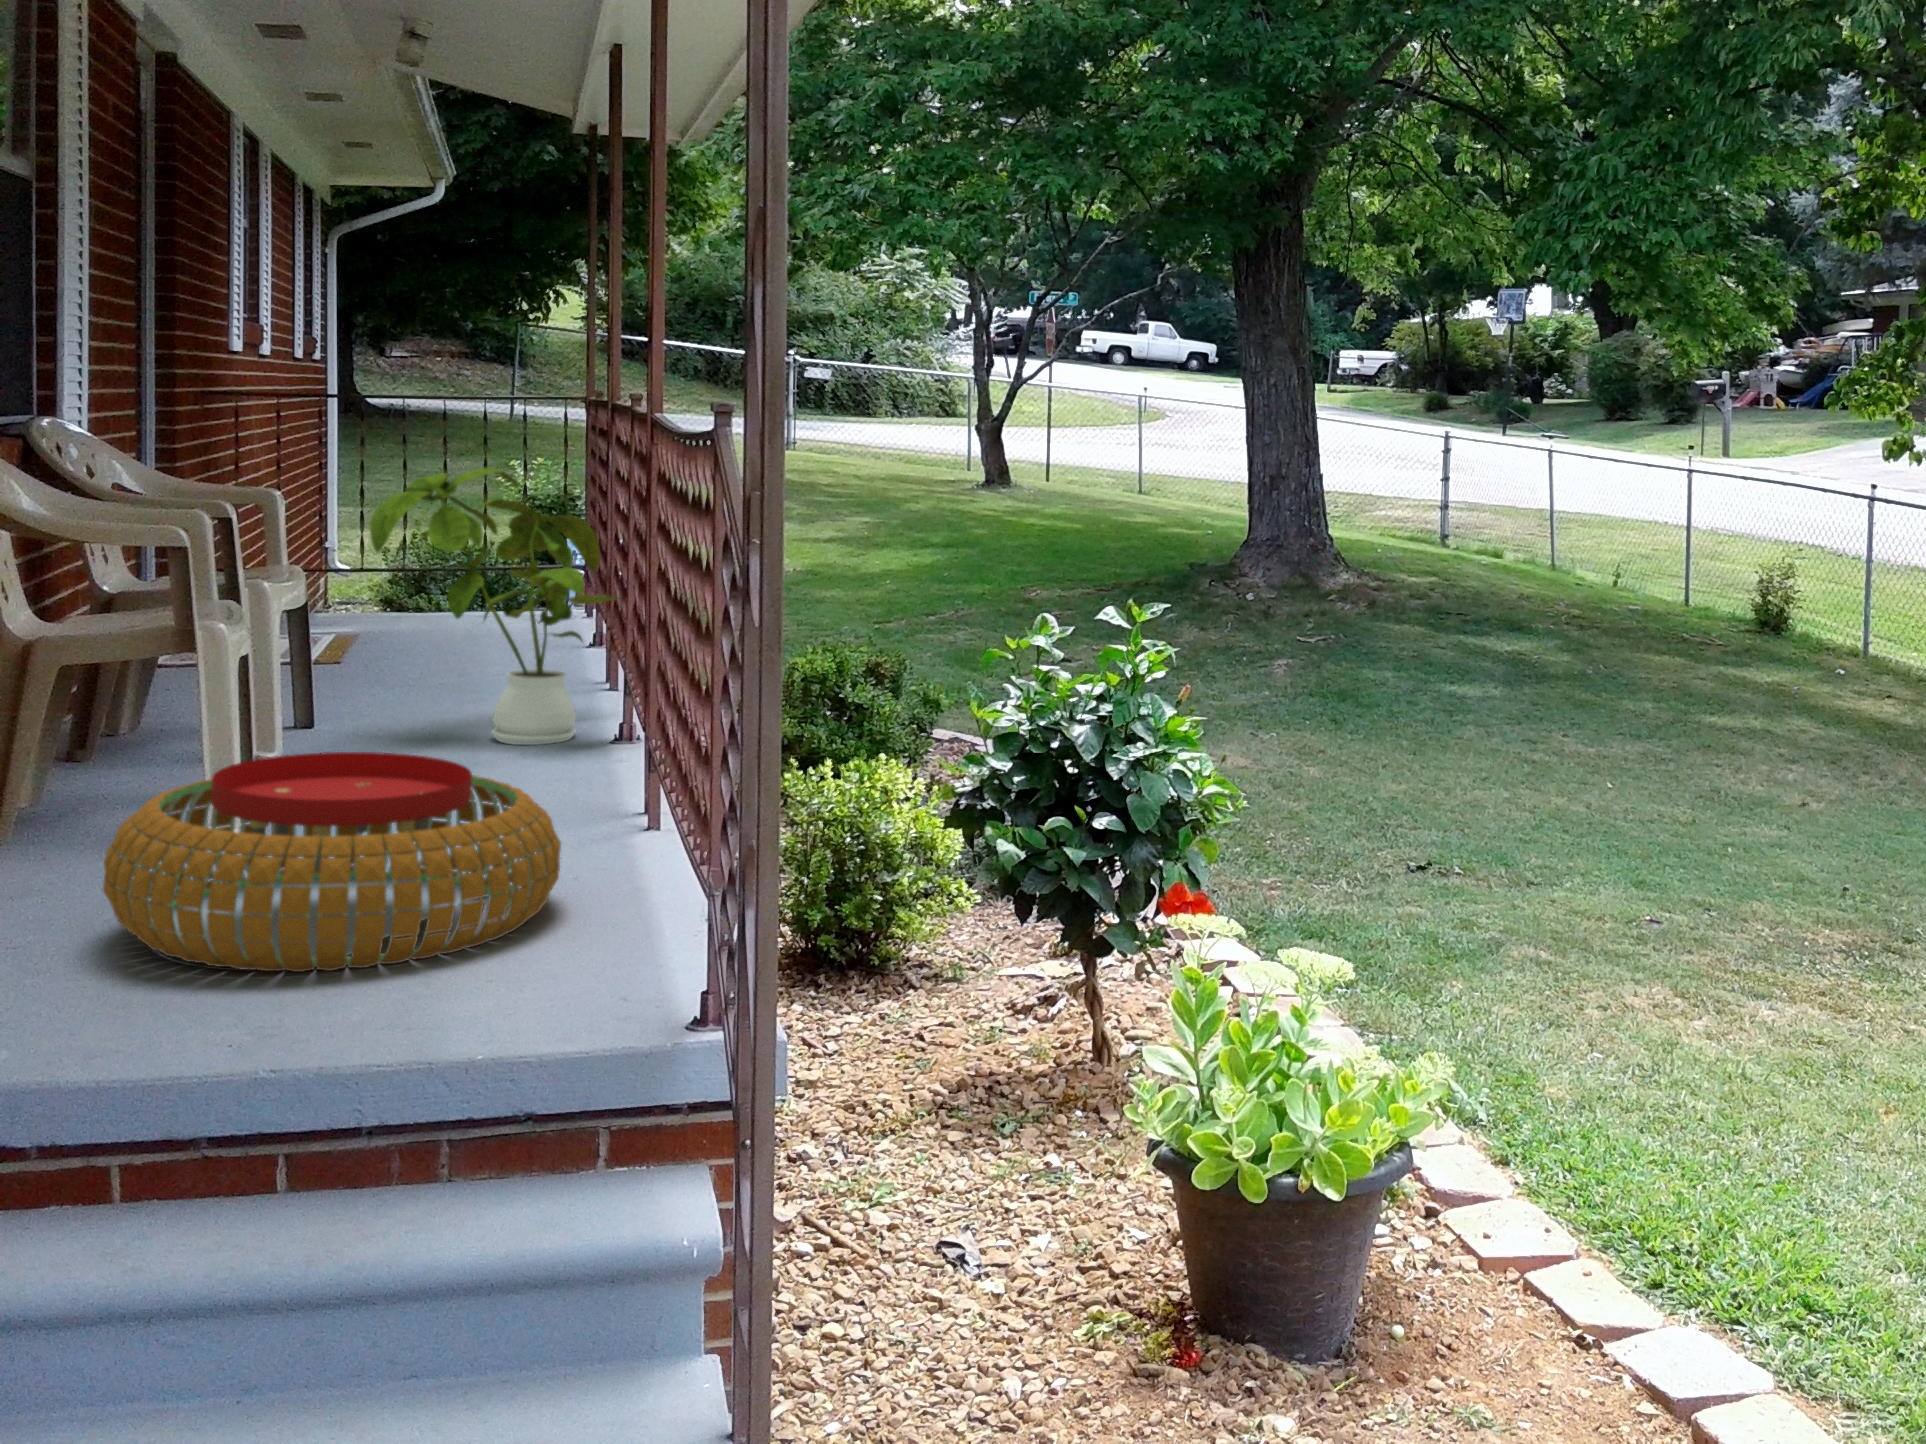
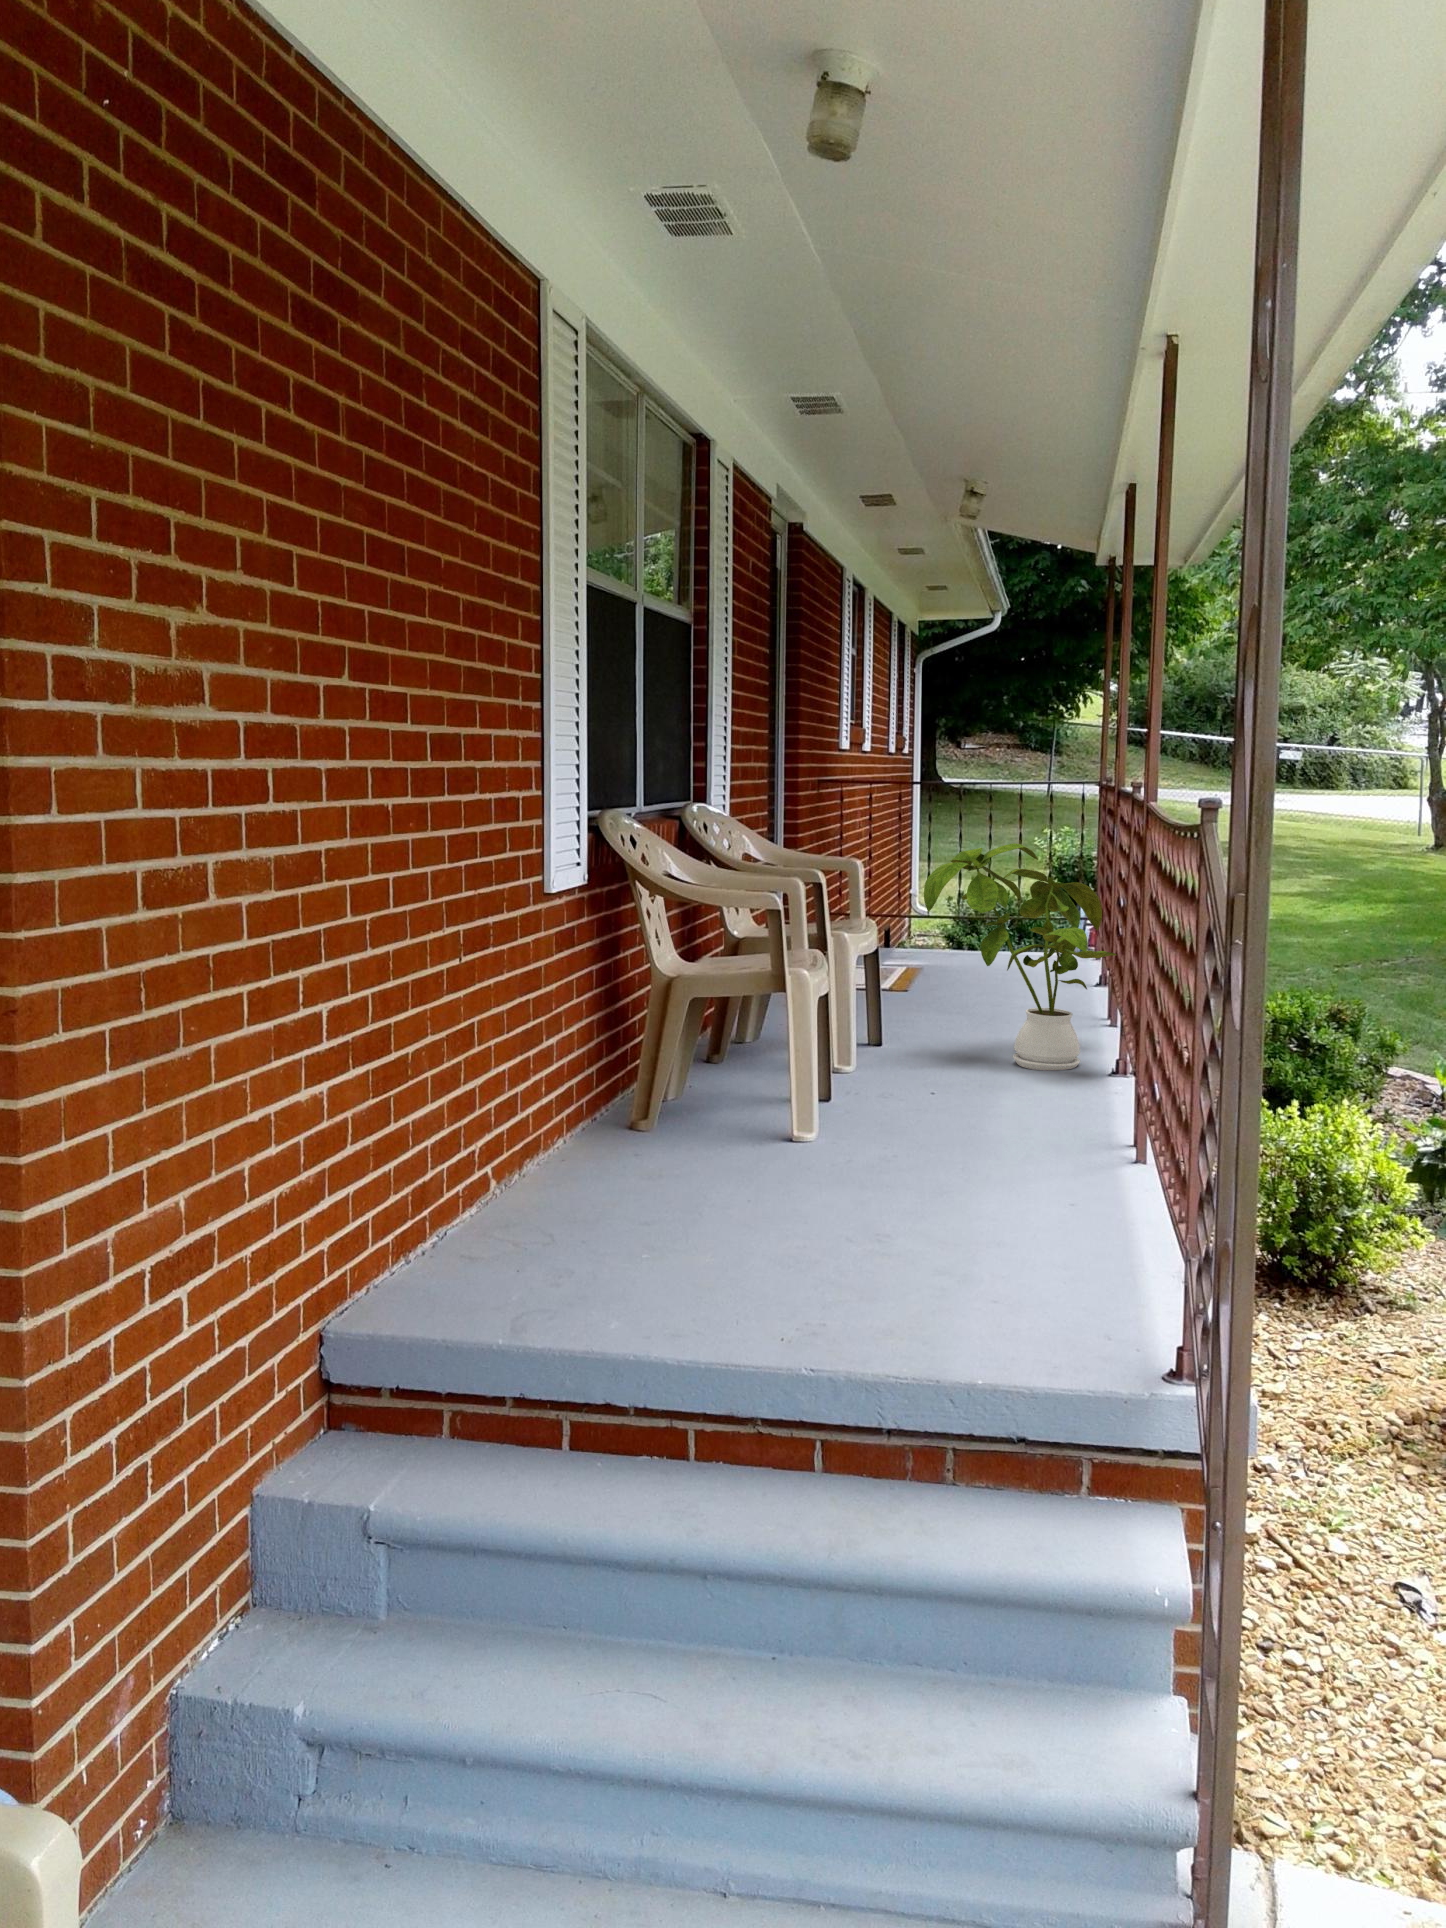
pouf: present [103,752,561,972] -> none [715,1081,1058,1269]

